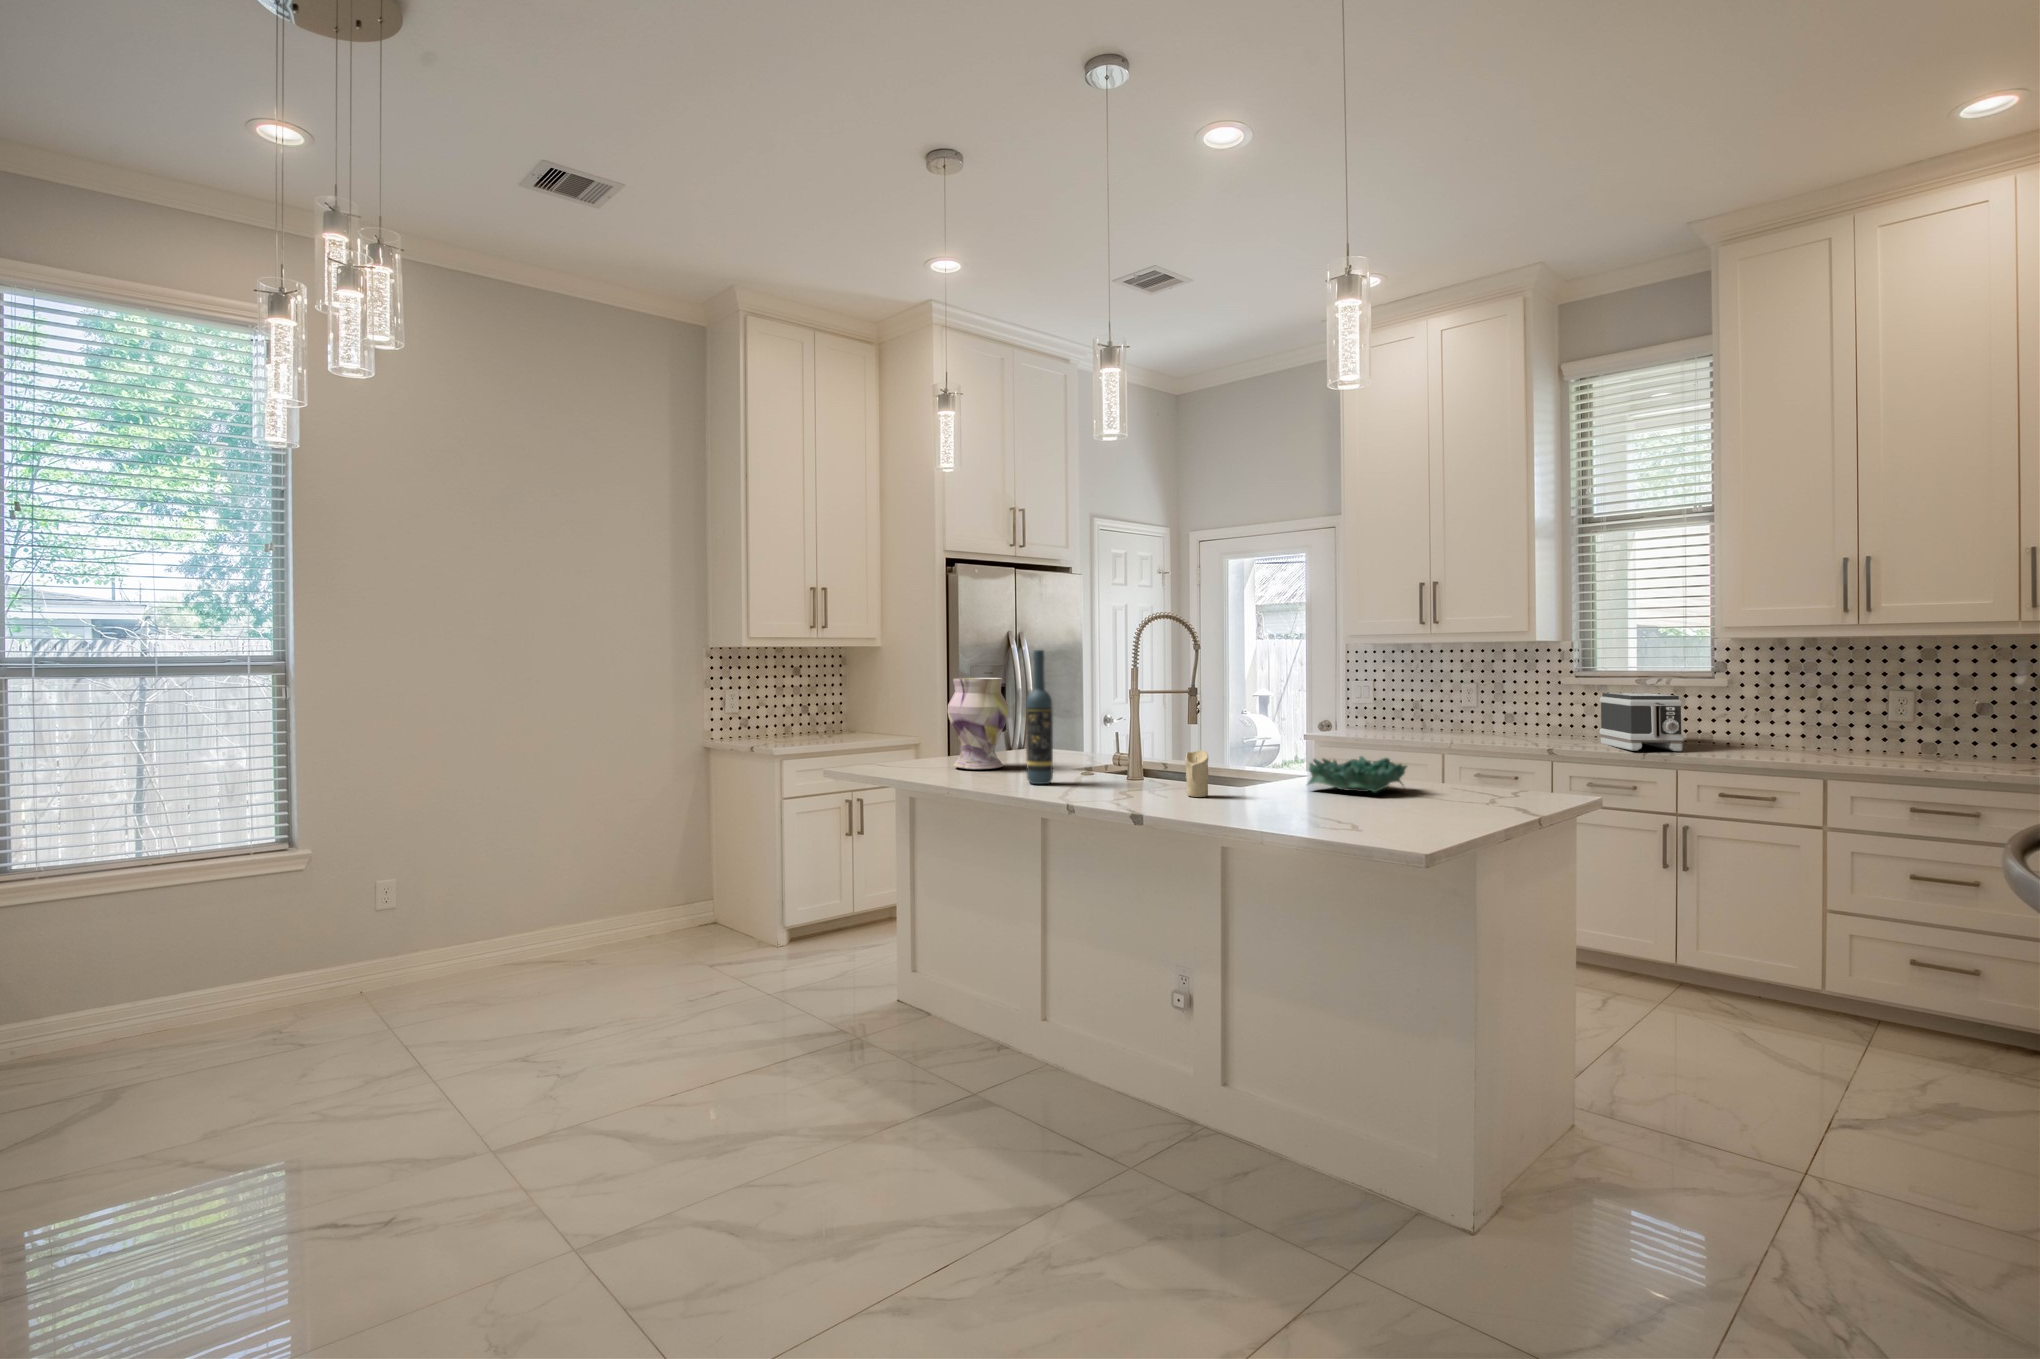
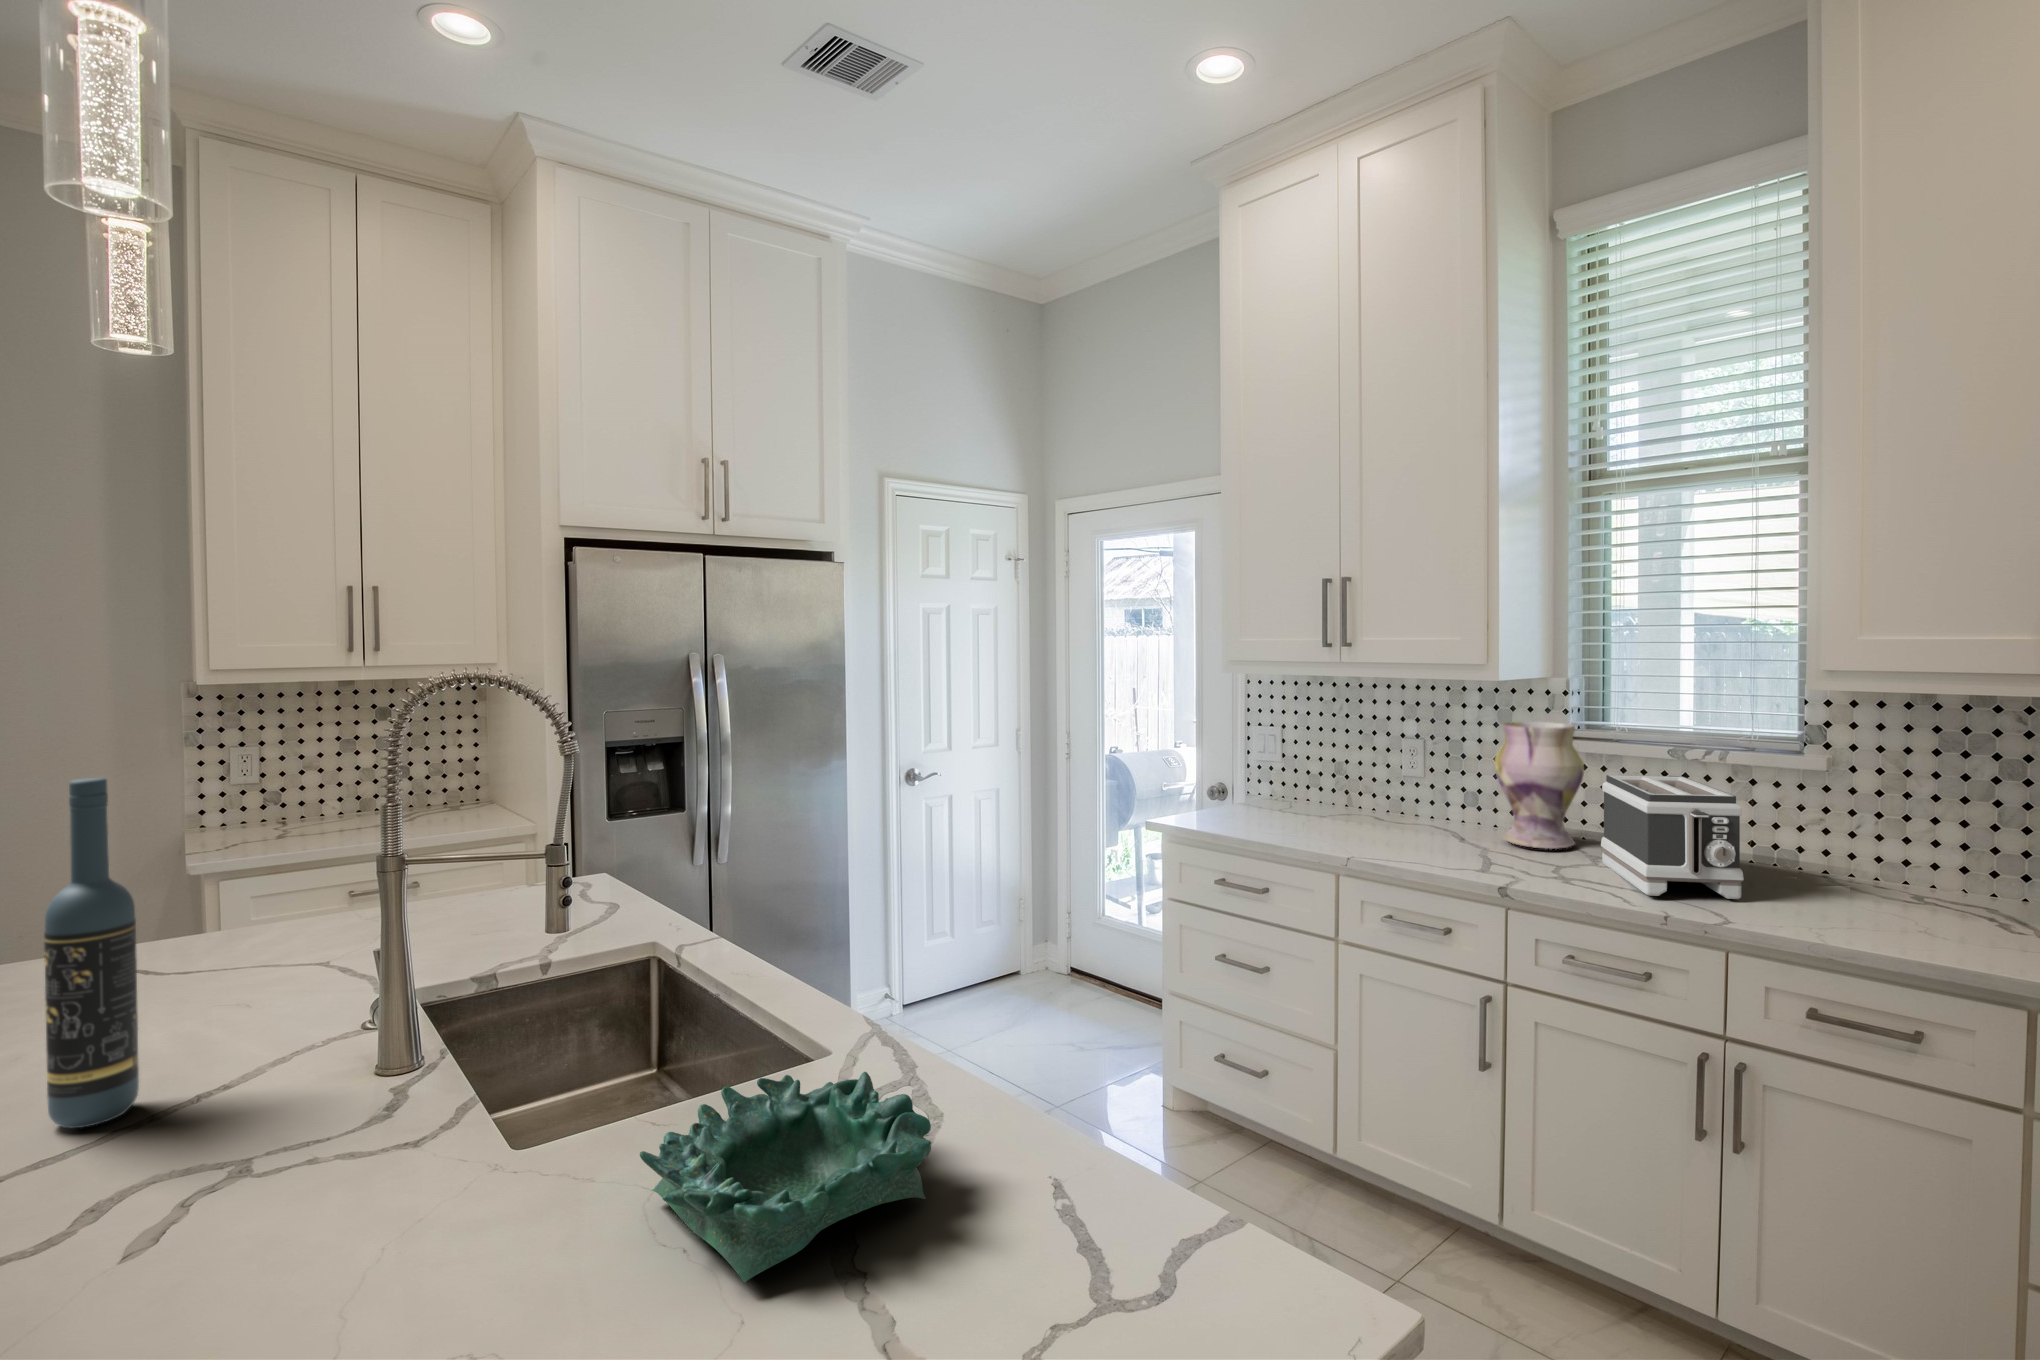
vase: present [947,678,1009,769] -> present [1494,722,1584,849]
candle: present [1185,750,1209,797] -> none [203,1118,289,1281]

